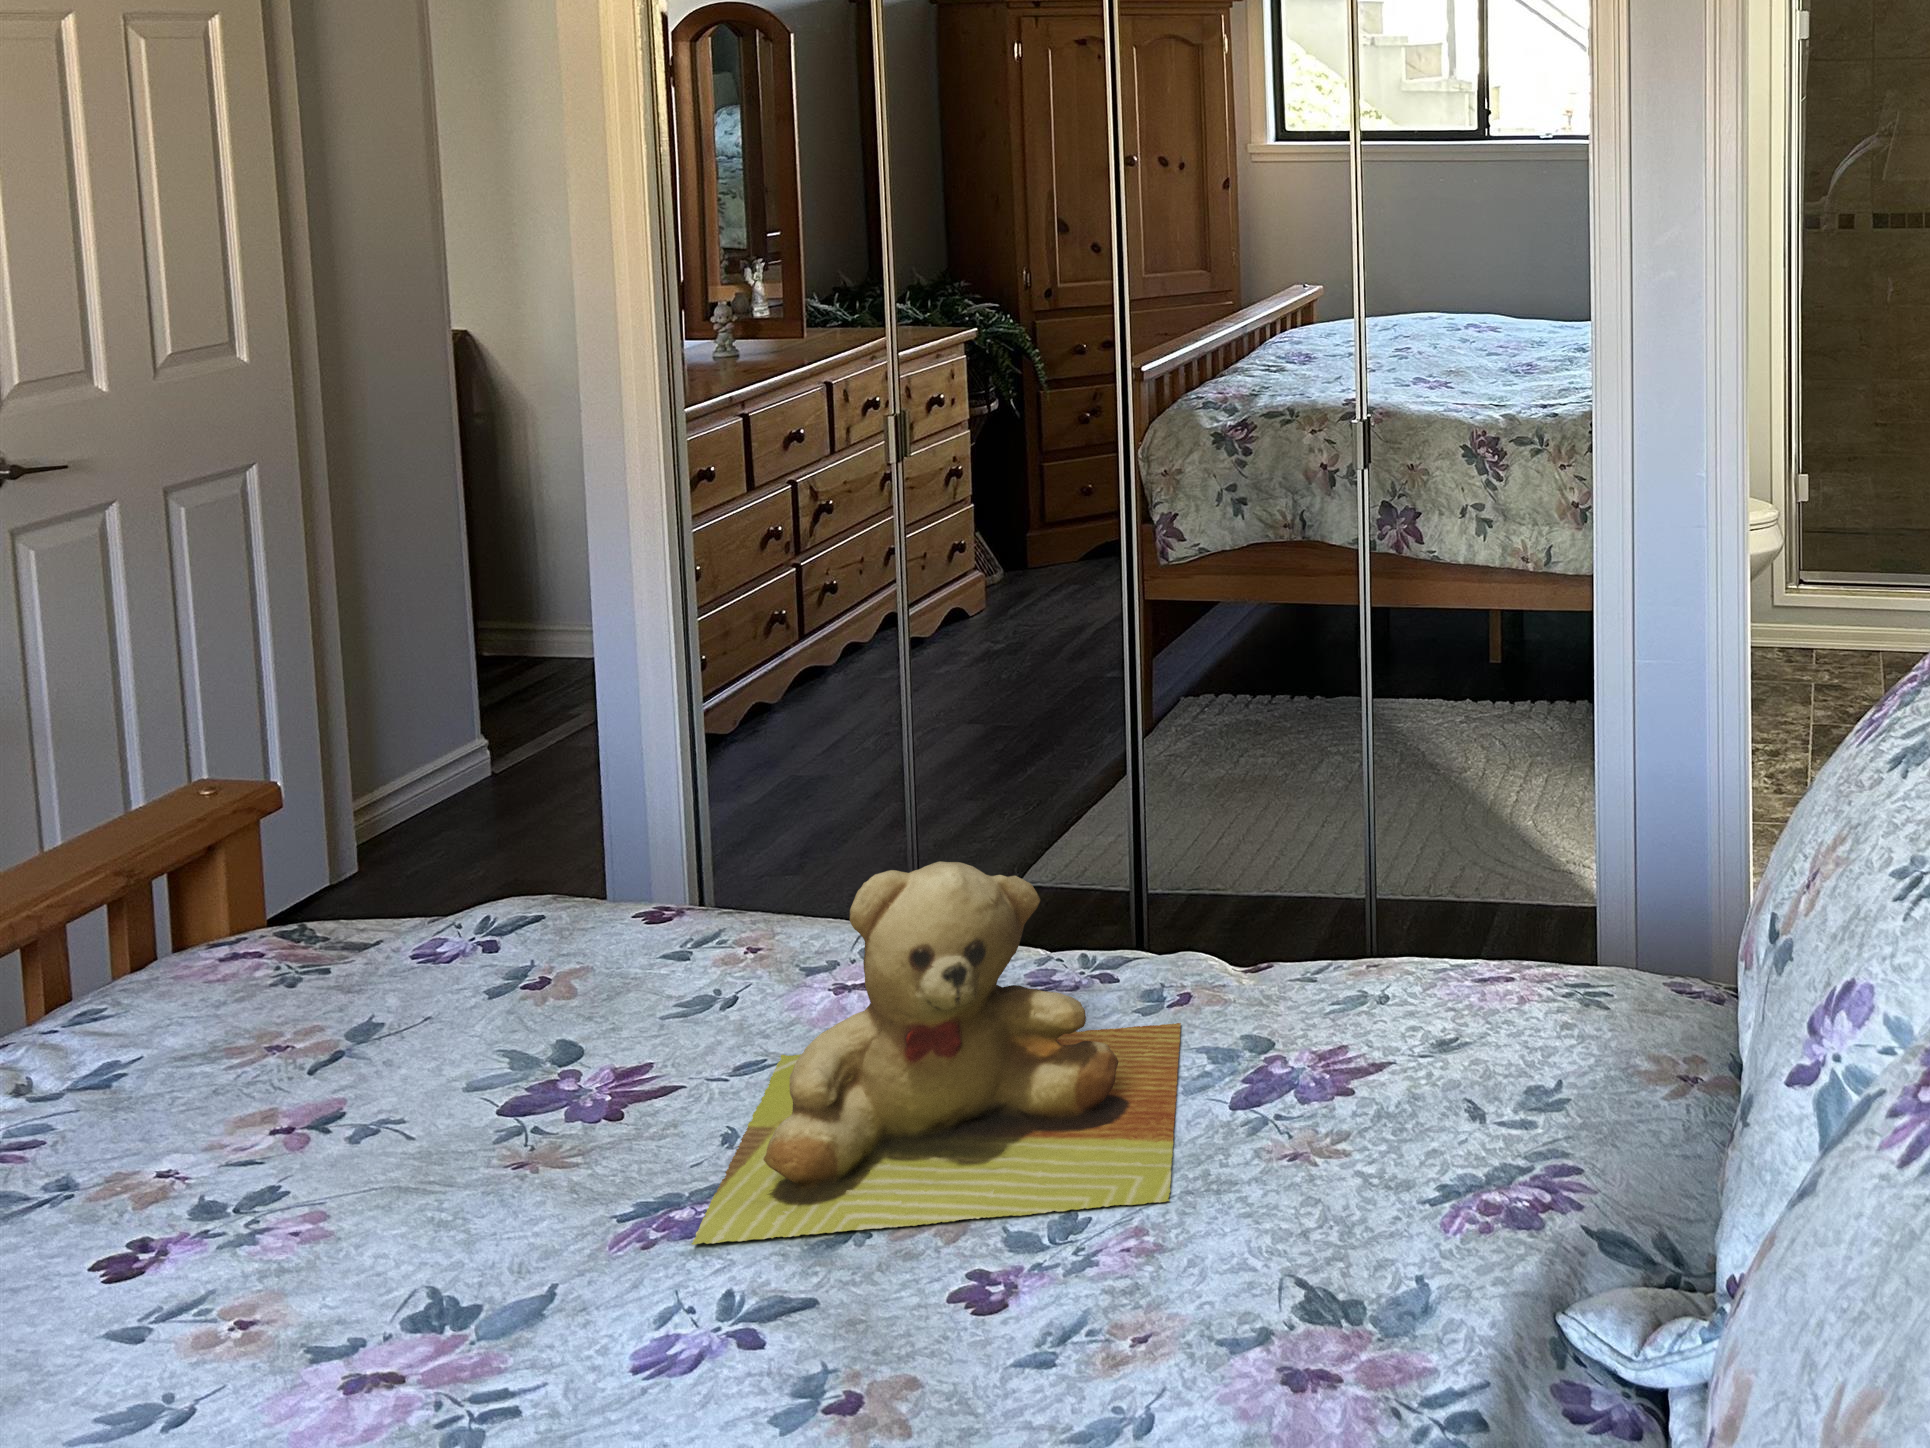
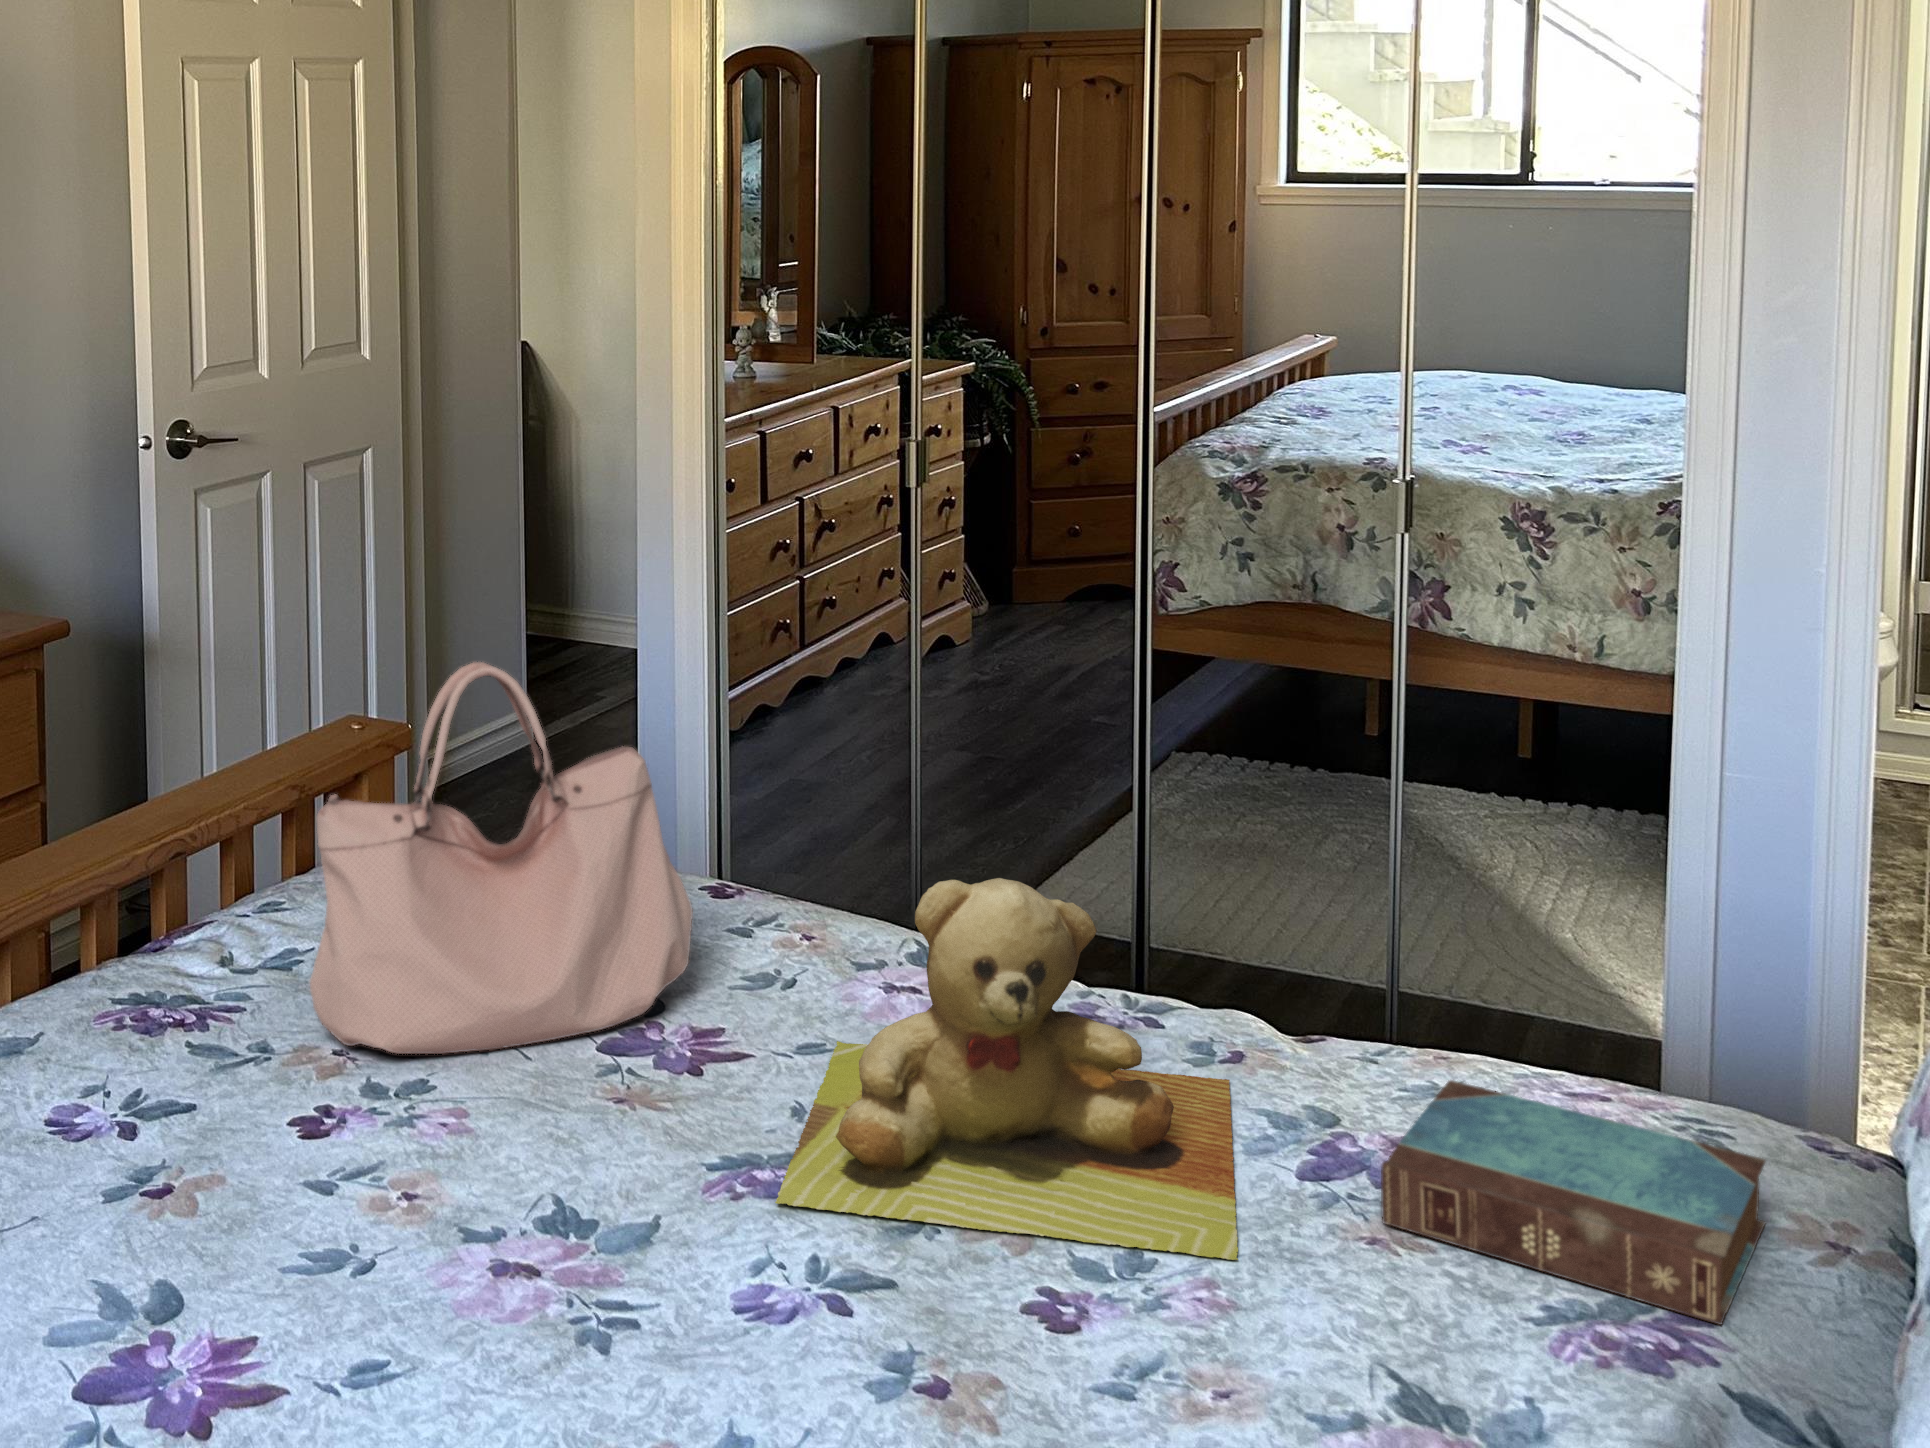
handbag: none [114,697,619,1167] -> present [310,662,693,1054]
book: none [1304,988,1627,1169] -> present [1381,1080,1766,1325]

